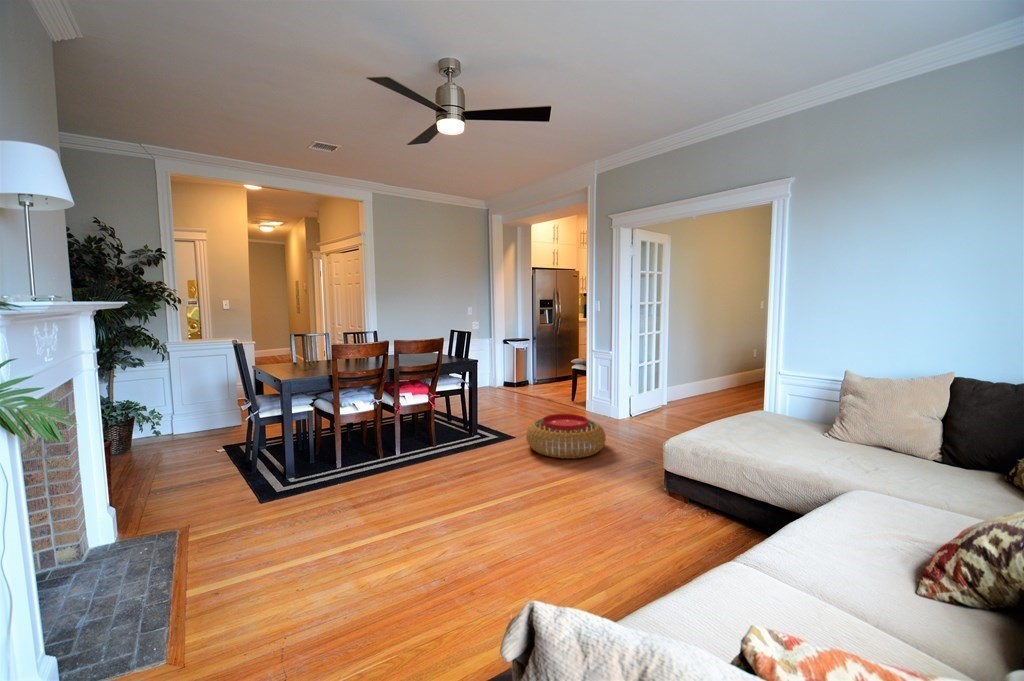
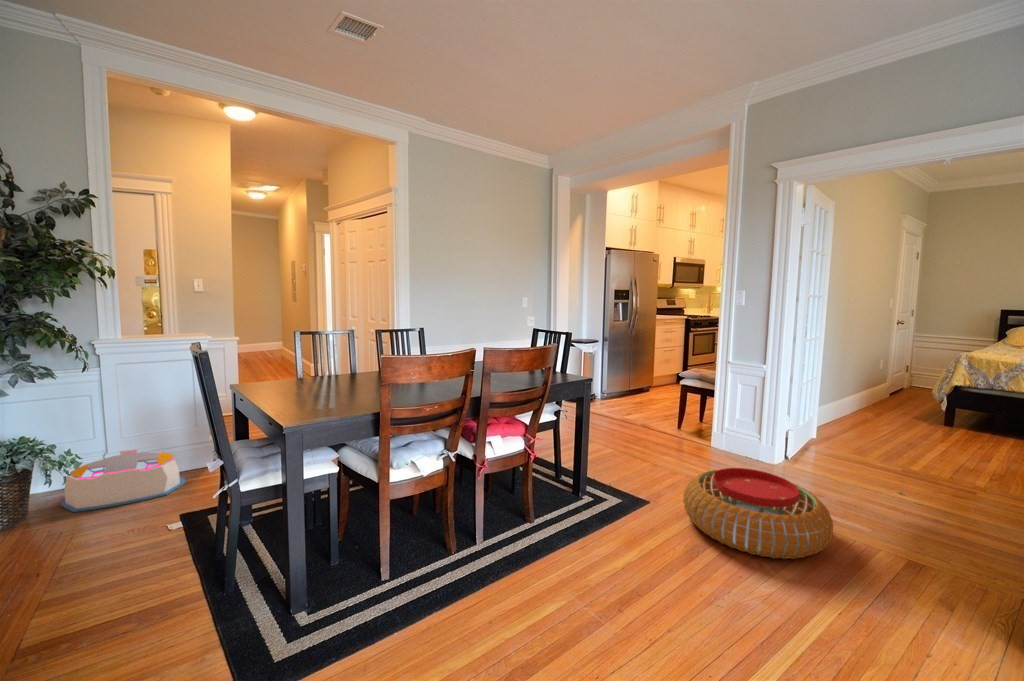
storage bin: none [151,412,223,445] -> present [61,449,185,512]

